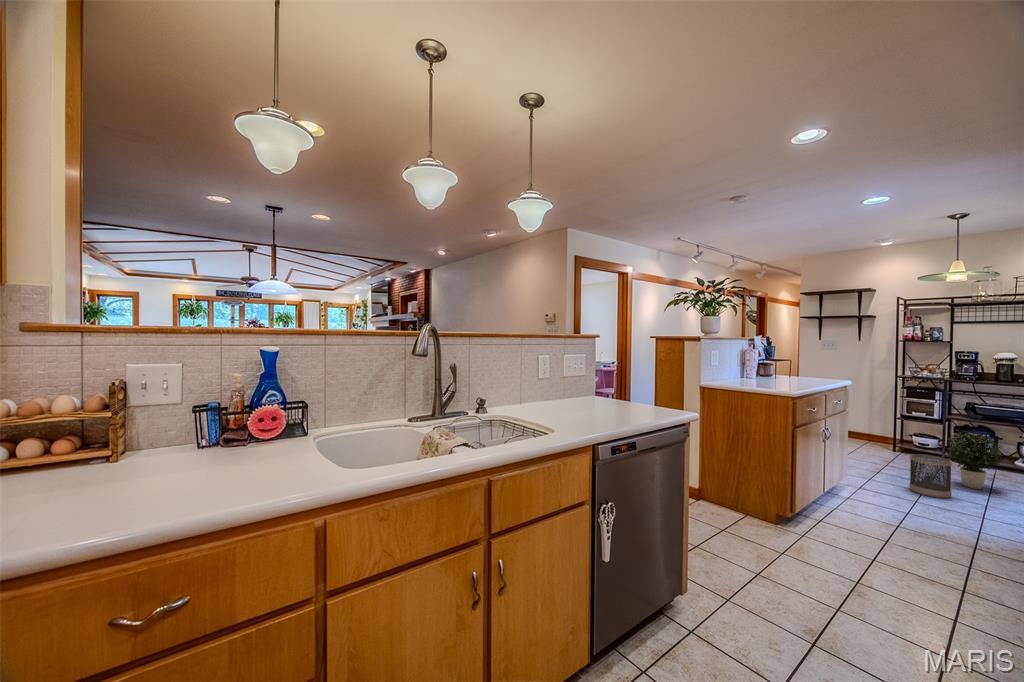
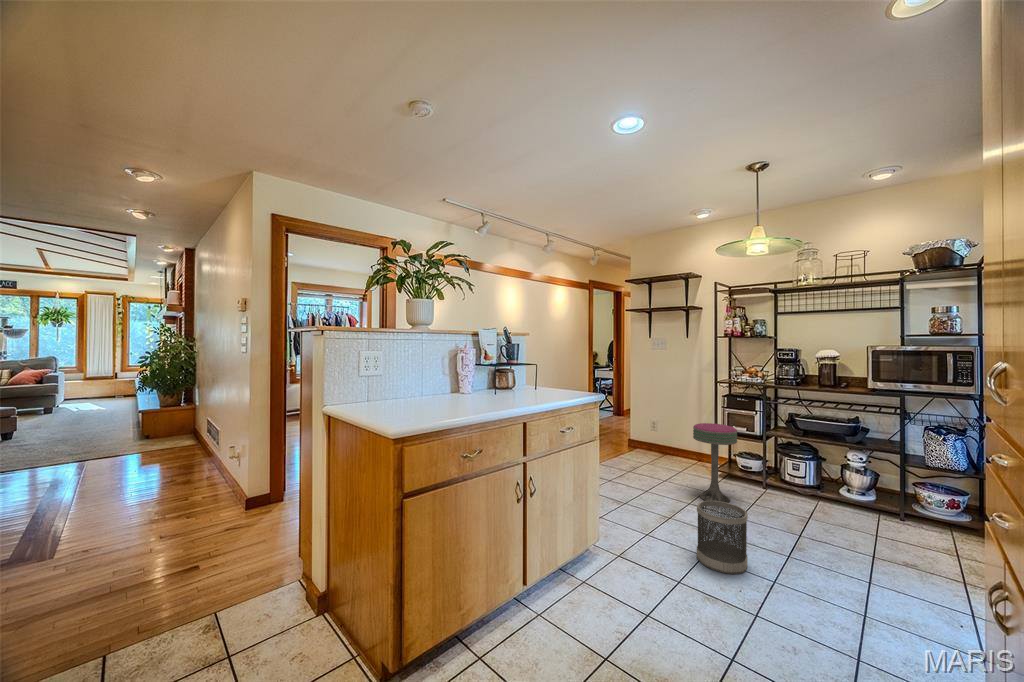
bar stool: none [883,408,925,467] -> present [693,423,737,503]
potted plant: present [946,432,1002,489] -> none [752,462,816,545]

